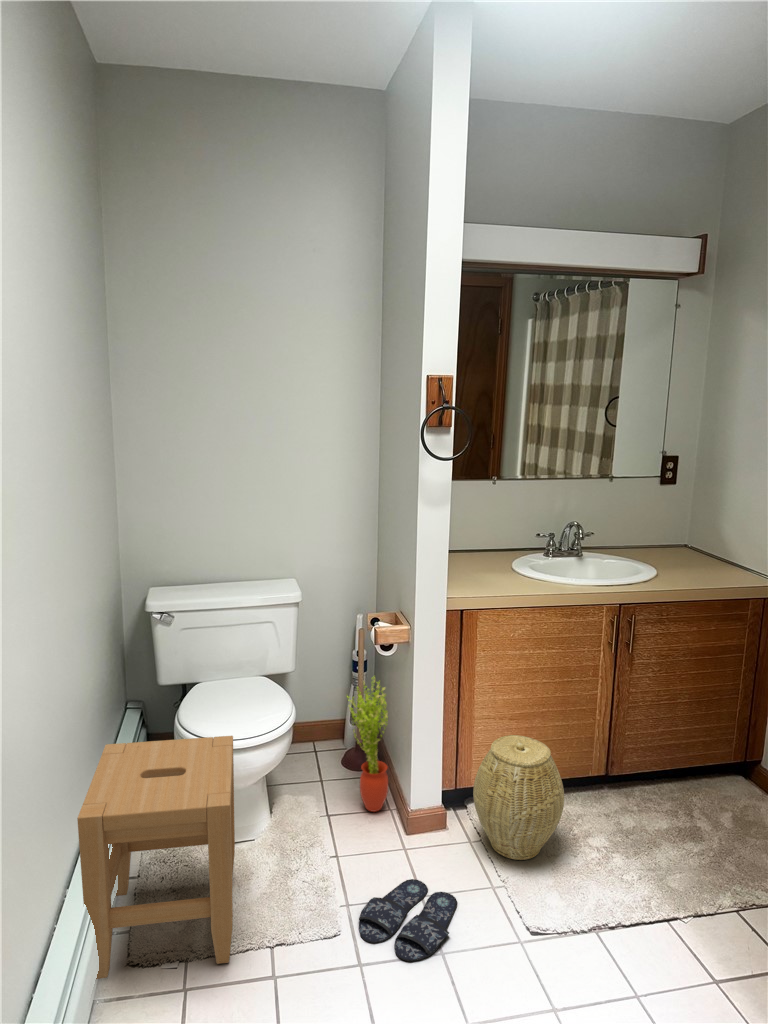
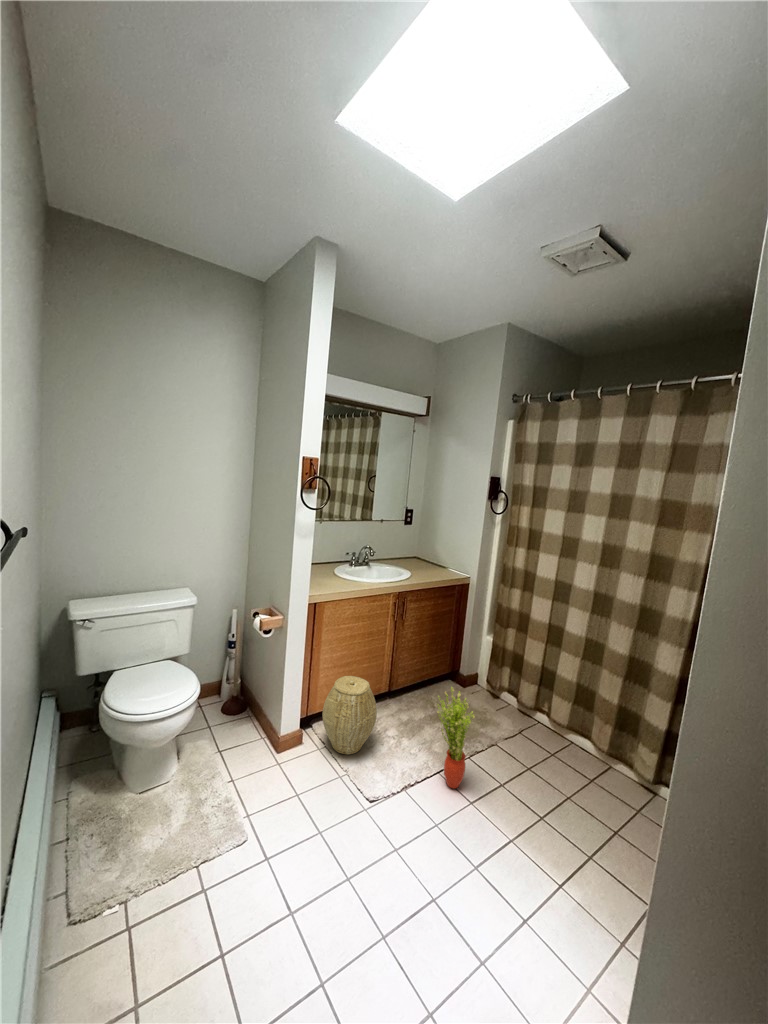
potted plant: present [347,678,388,812] -> present [438,688,475,788]
stool: present [77,736,235,979] -> none [29,708,175,952]
slippers: present [359,879,457,961] -> none [260,783,323,845]

